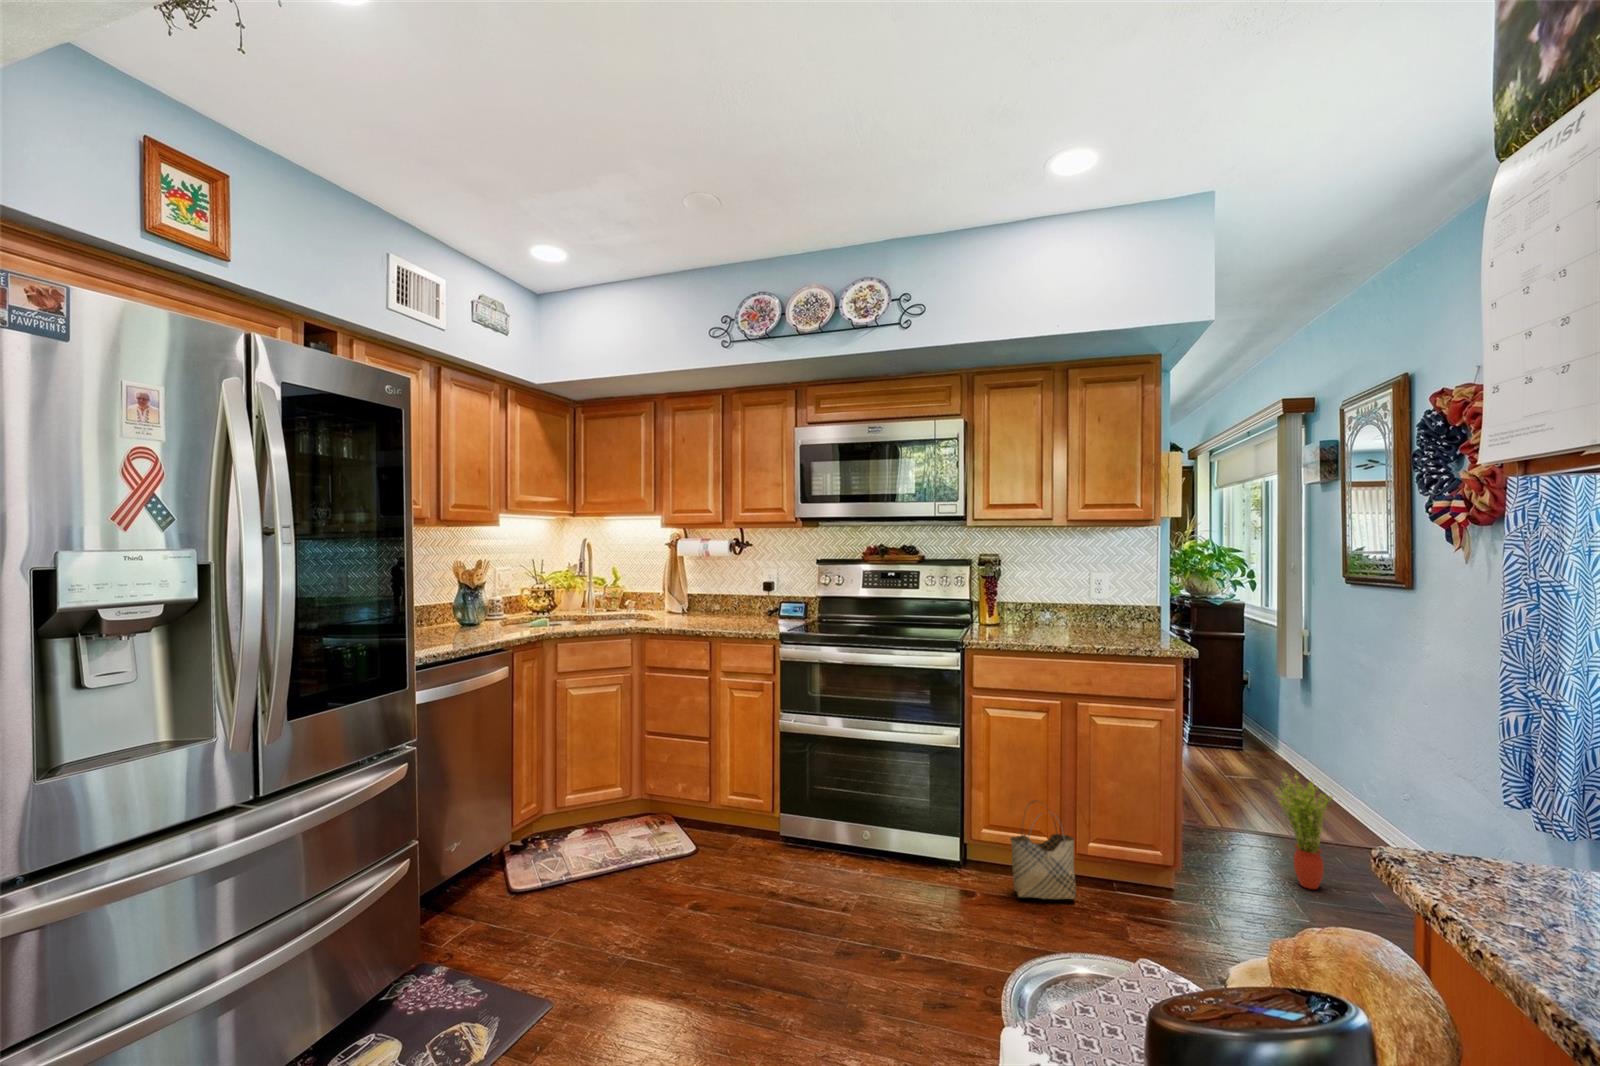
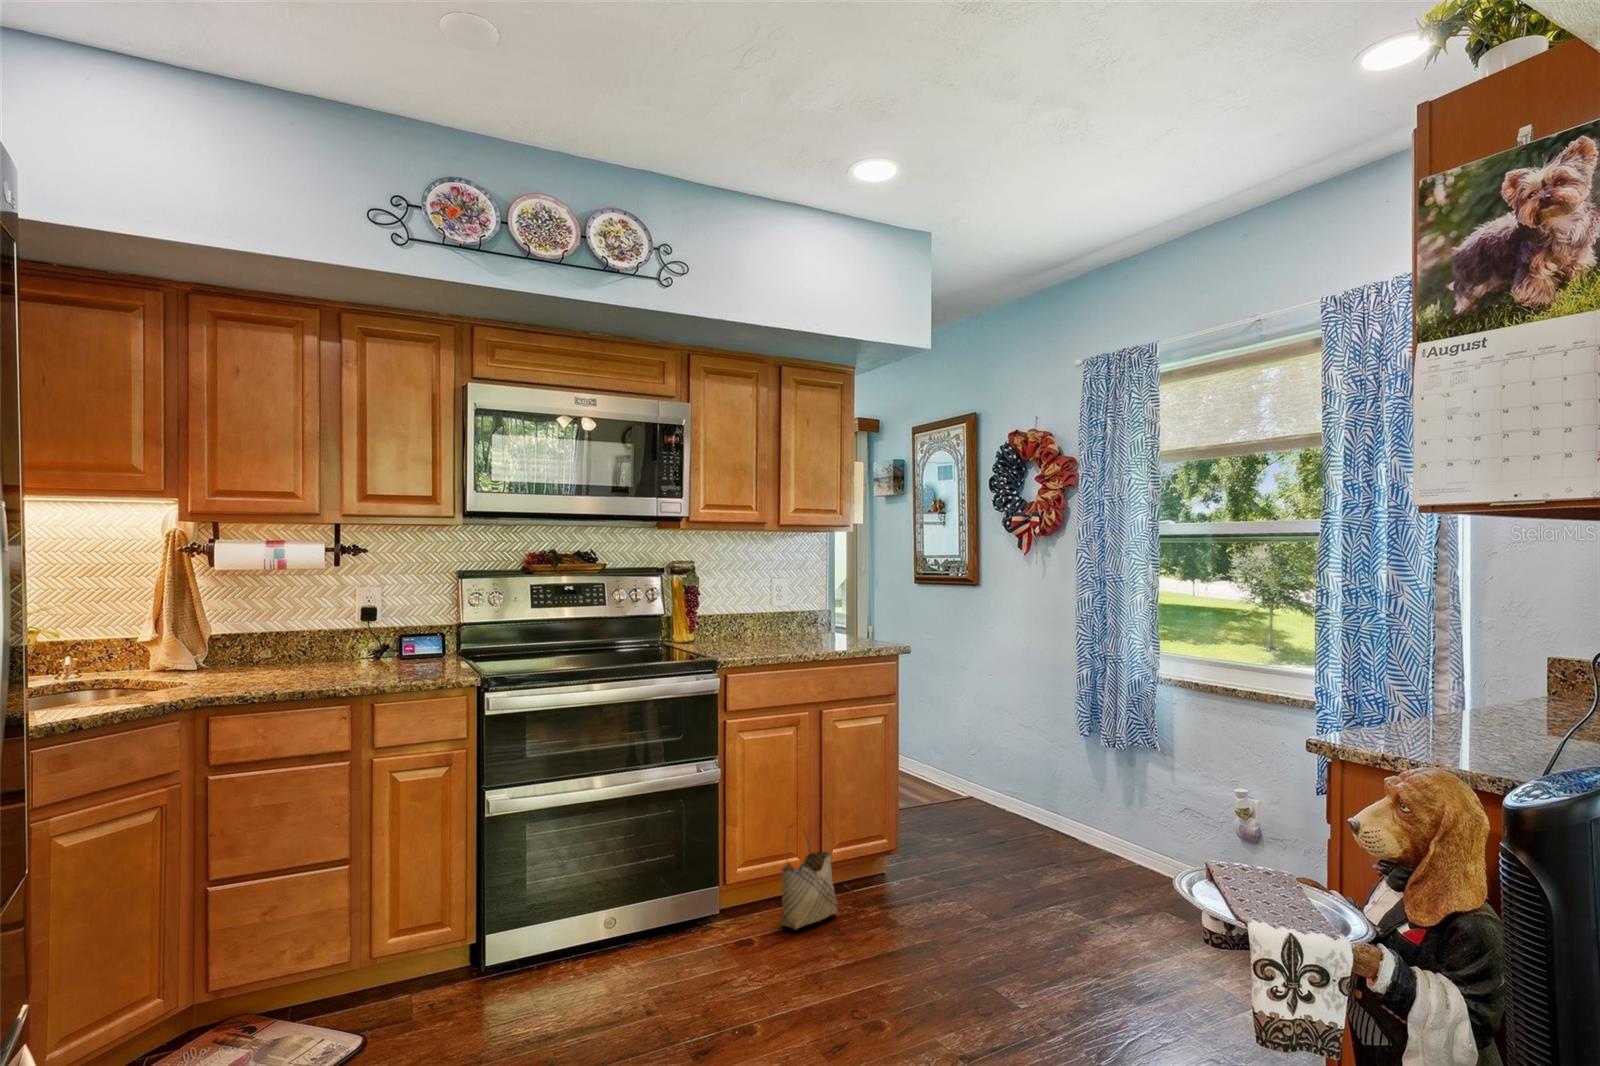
potted plant: present [1275,773,1333,889] -> none [933,747,973,844]

